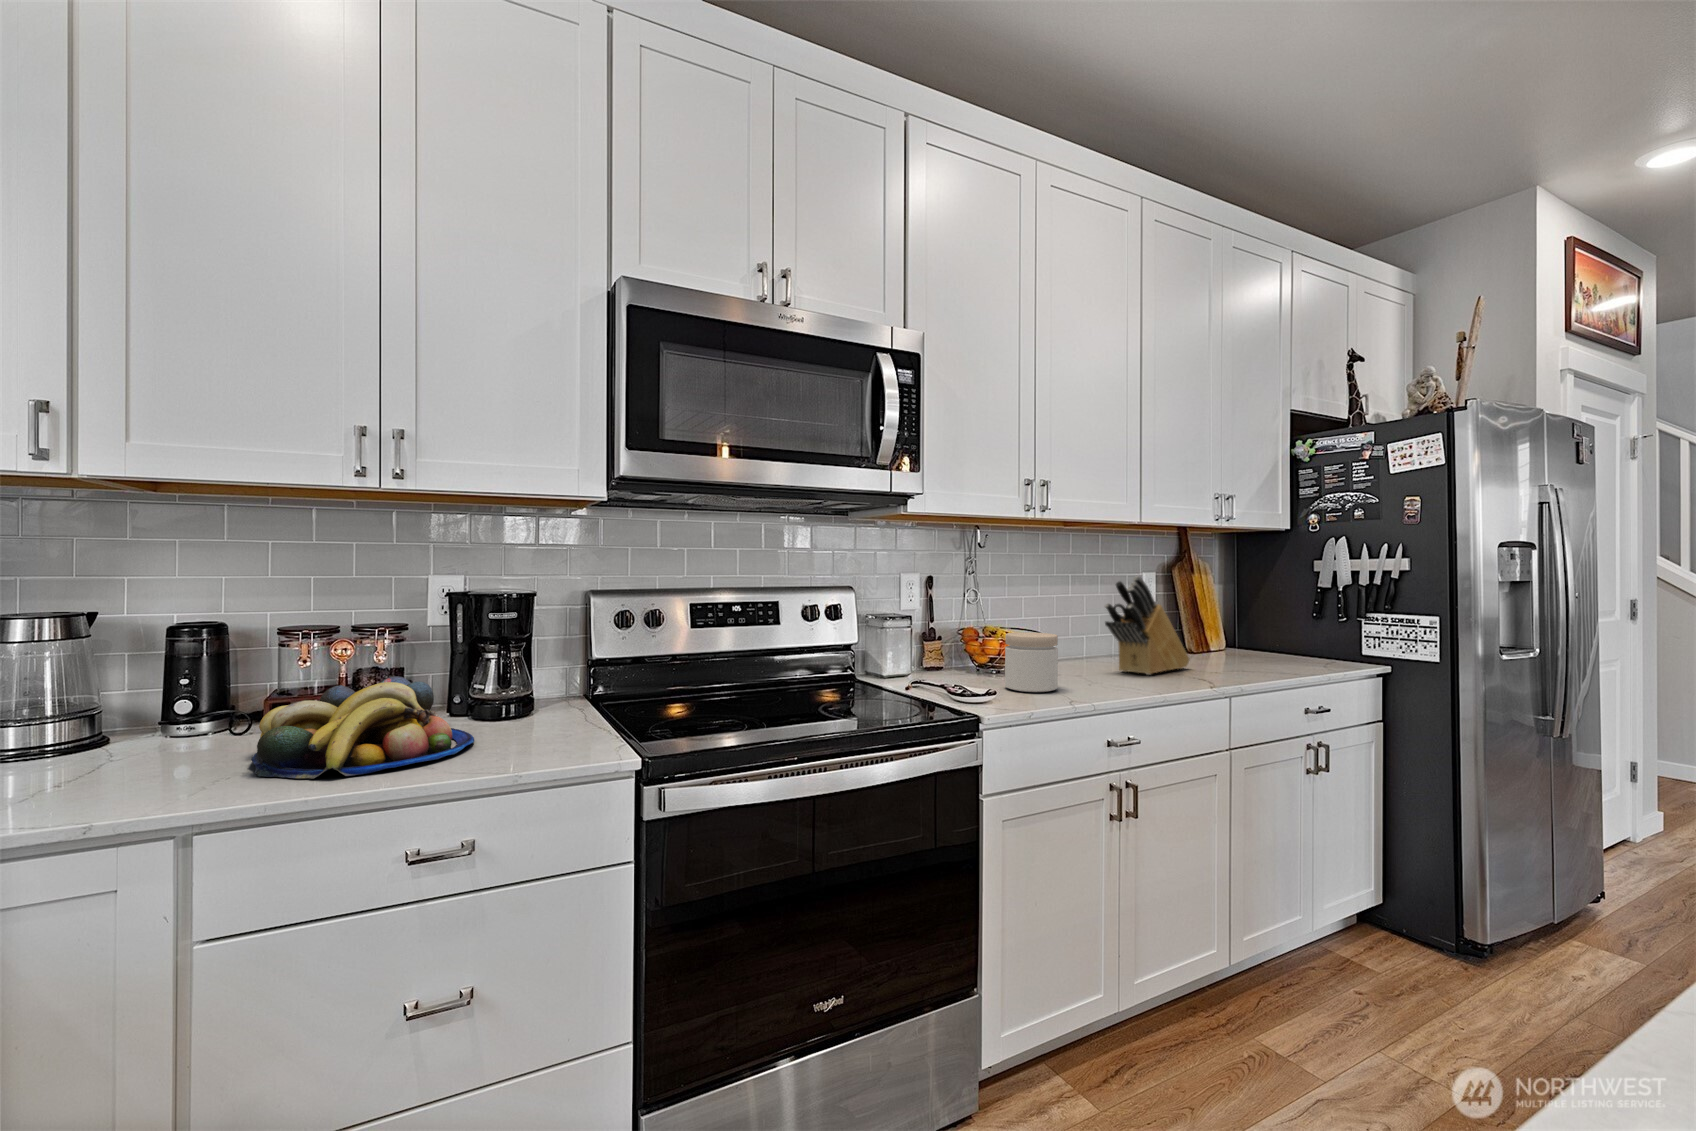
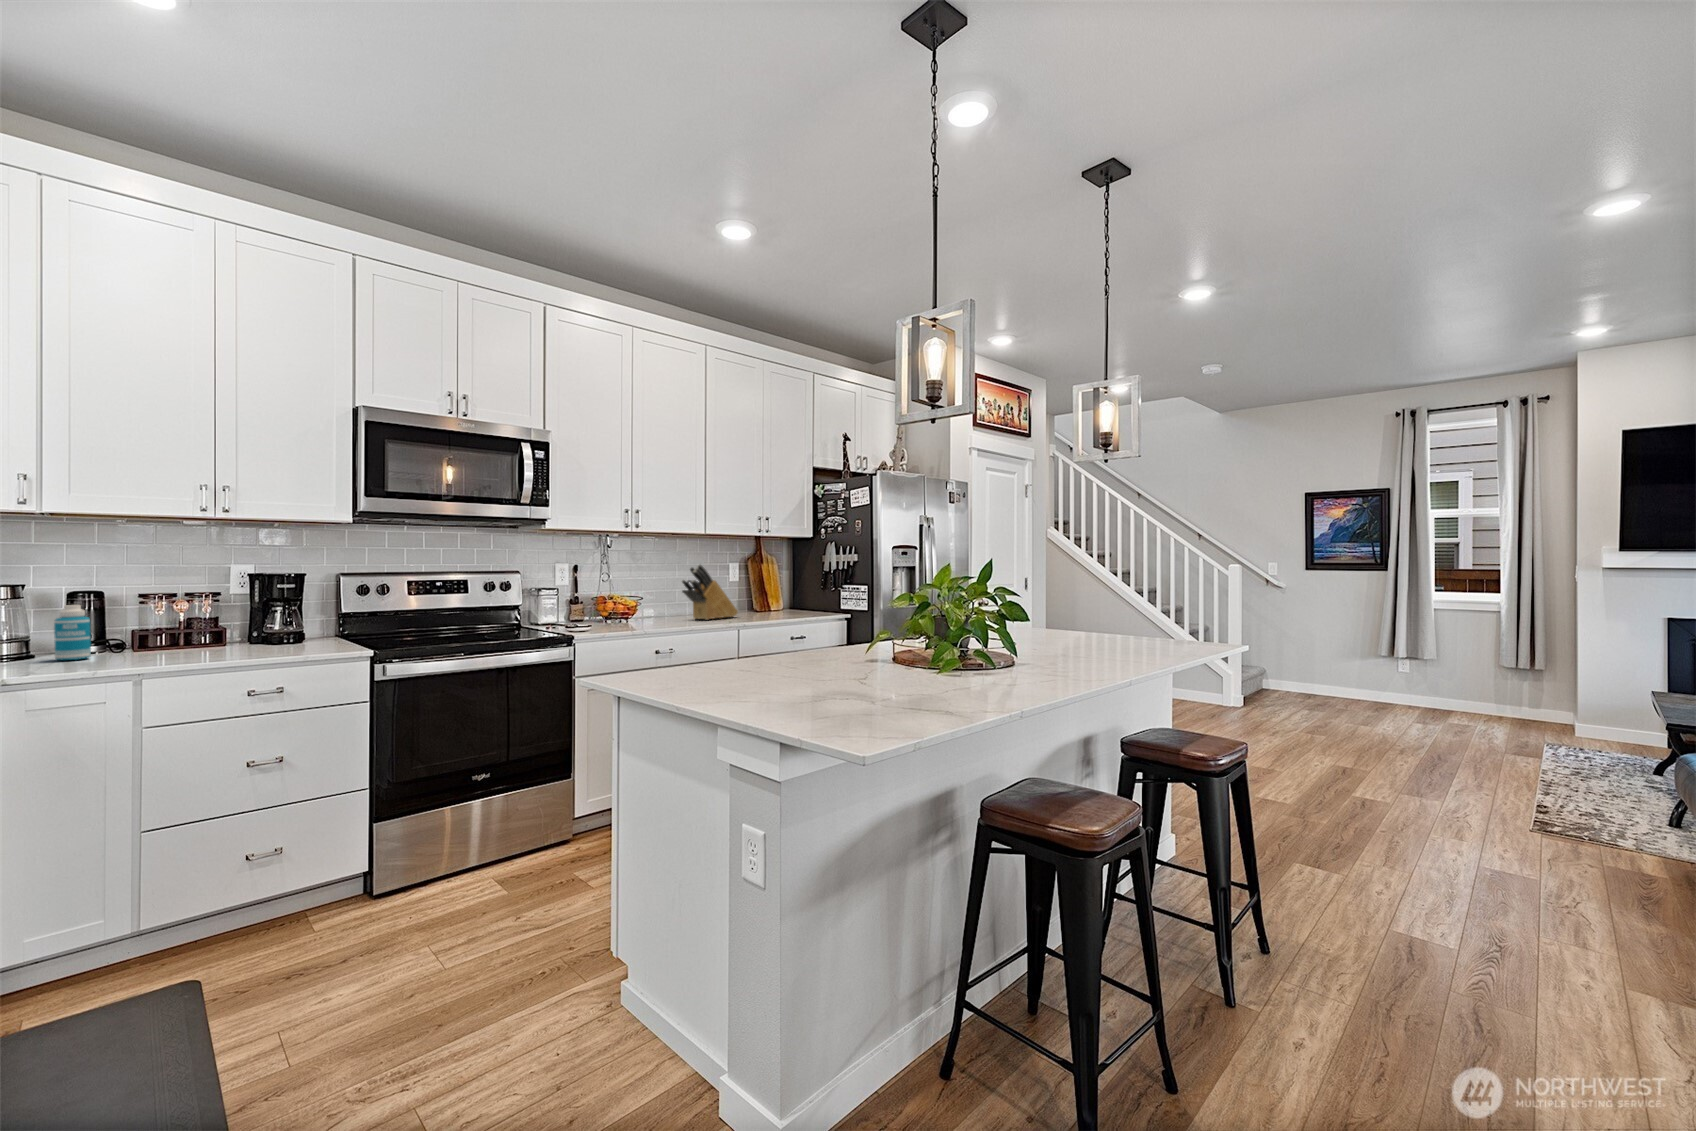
jar: present [1005,632,1058,692] -> none [610,596,639,627]
bottle: none [129,652,189,757] -> present [54,605,91,660]
fruit bowl: present [251,676,474,779] -> none [139,618,271,663]

